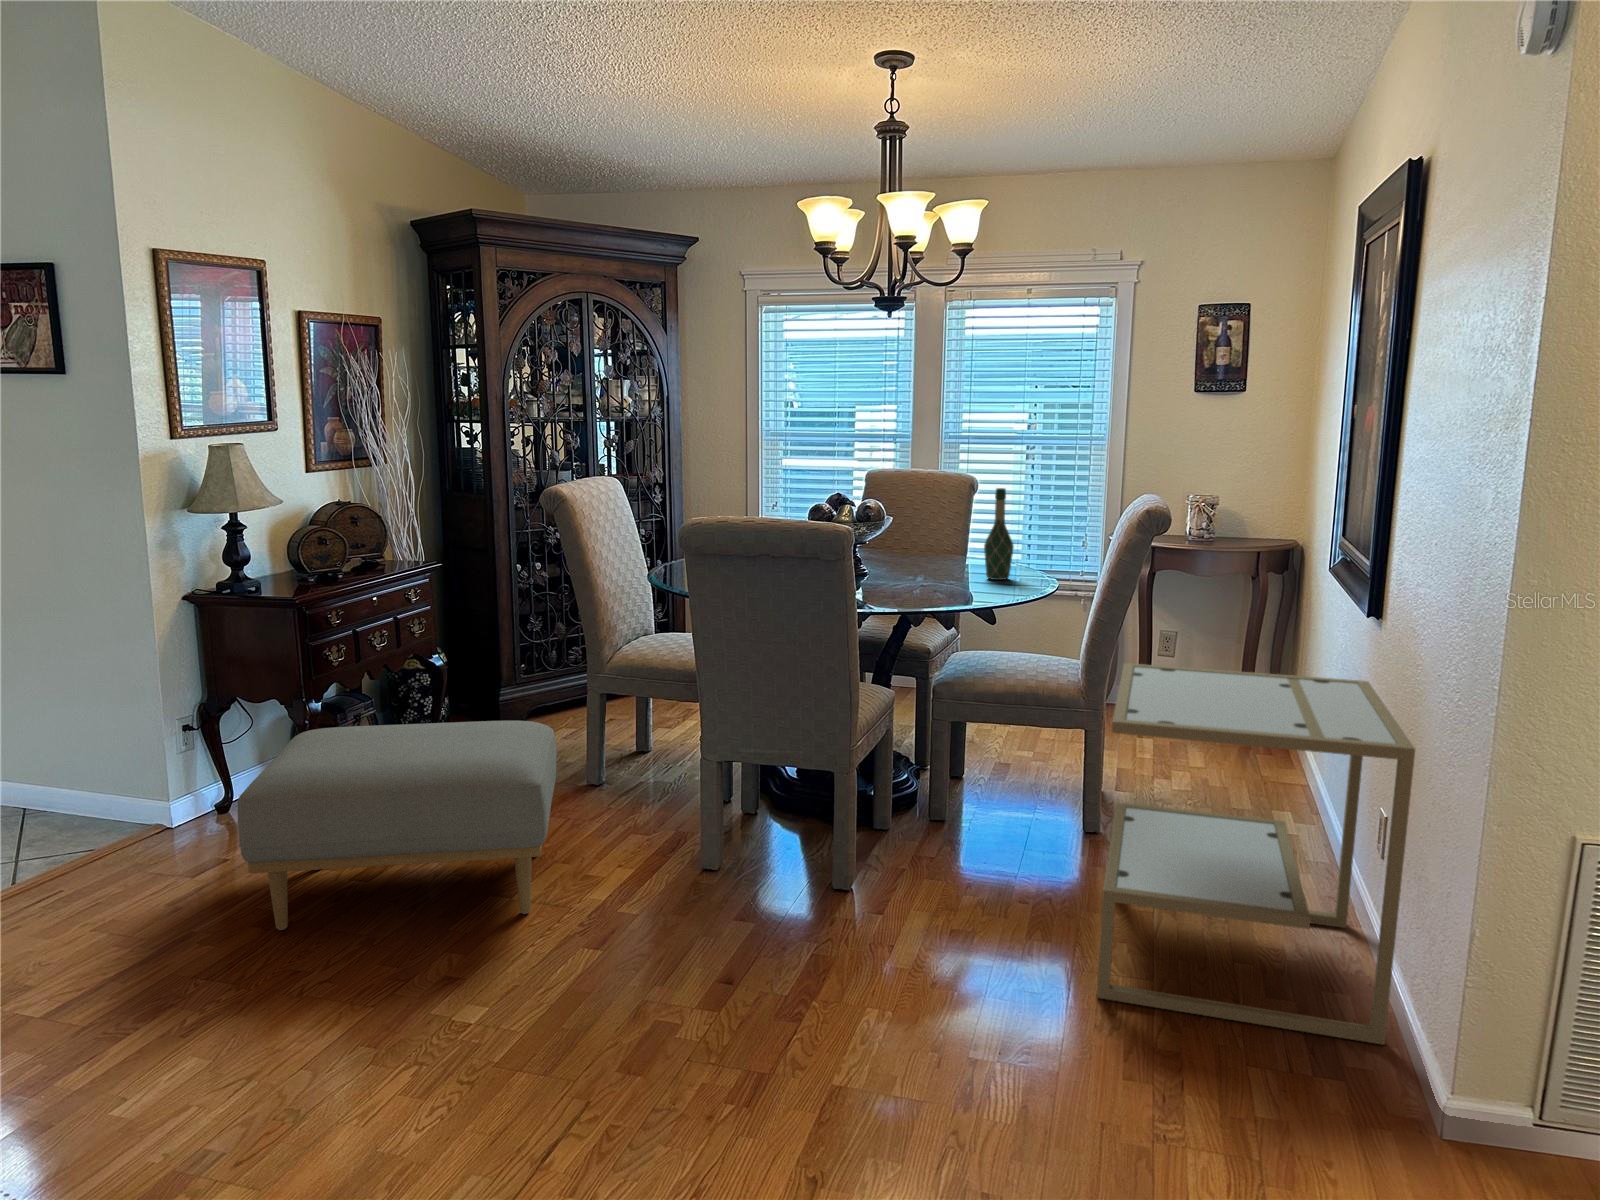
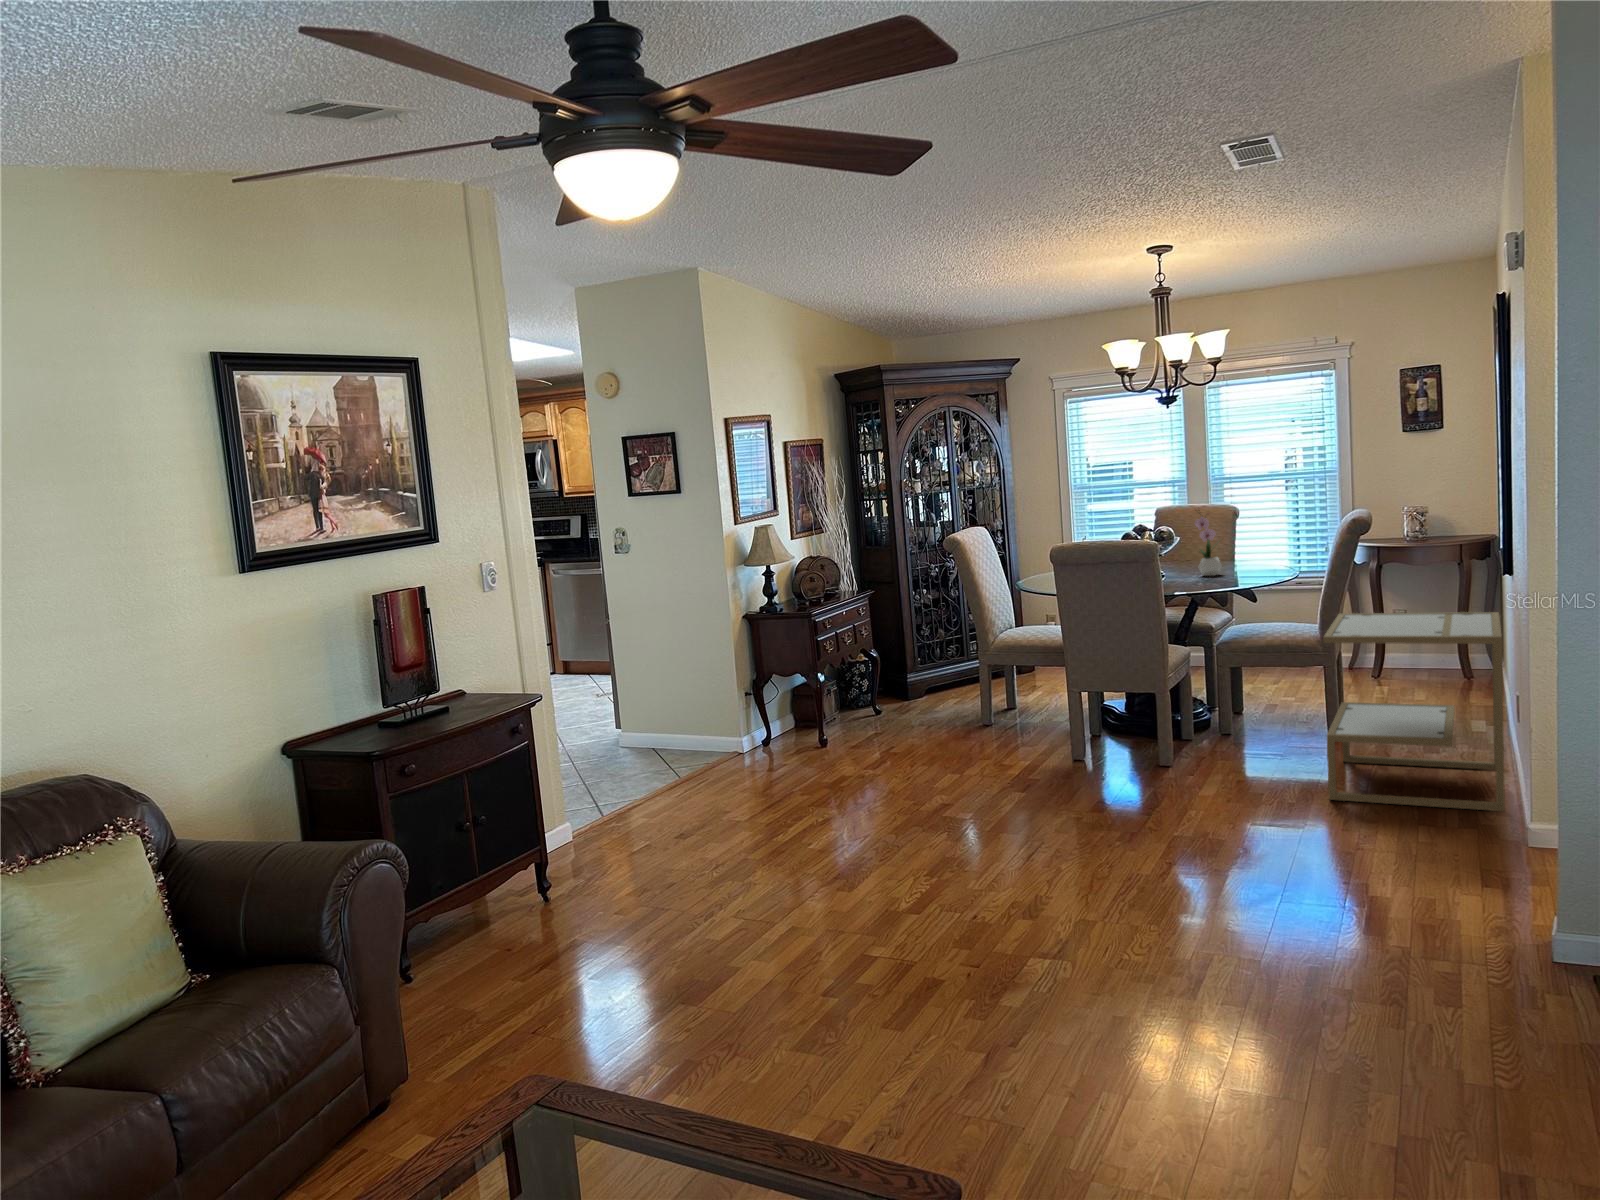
flower arrangement: none [916,473,956,577] -> present [1195,517,1222,576]
wine bottle: present [984,488,1014,580] -> none [1244,513,1265,574]
ottoman: present [238,721,556,930] -> none [823,675,988,789]

